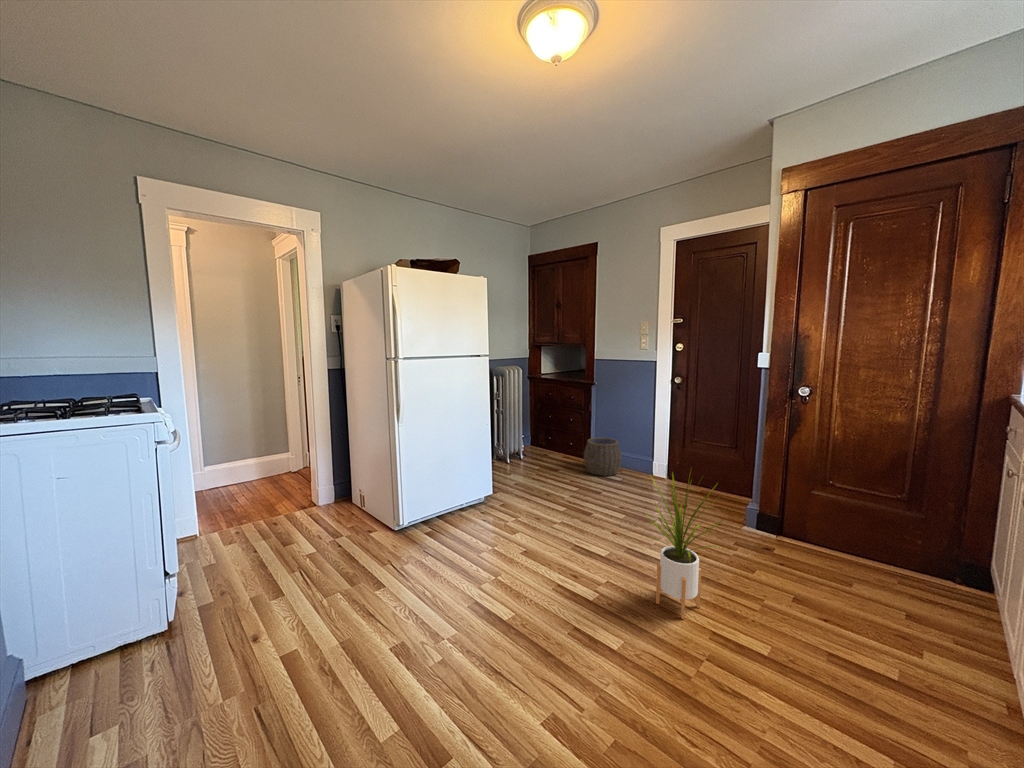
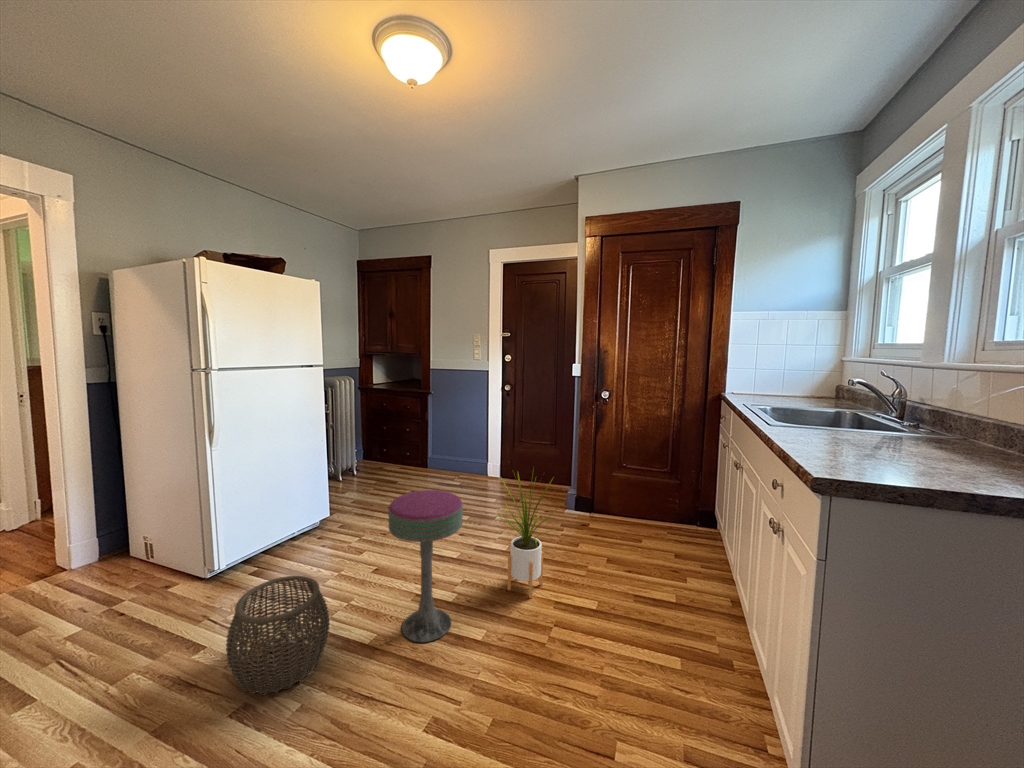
woven basket: present [584,438,621,476] -> present [226,576,330,695]
bar stool: none [526,479,601,635] -> present [388,490,463,642]

